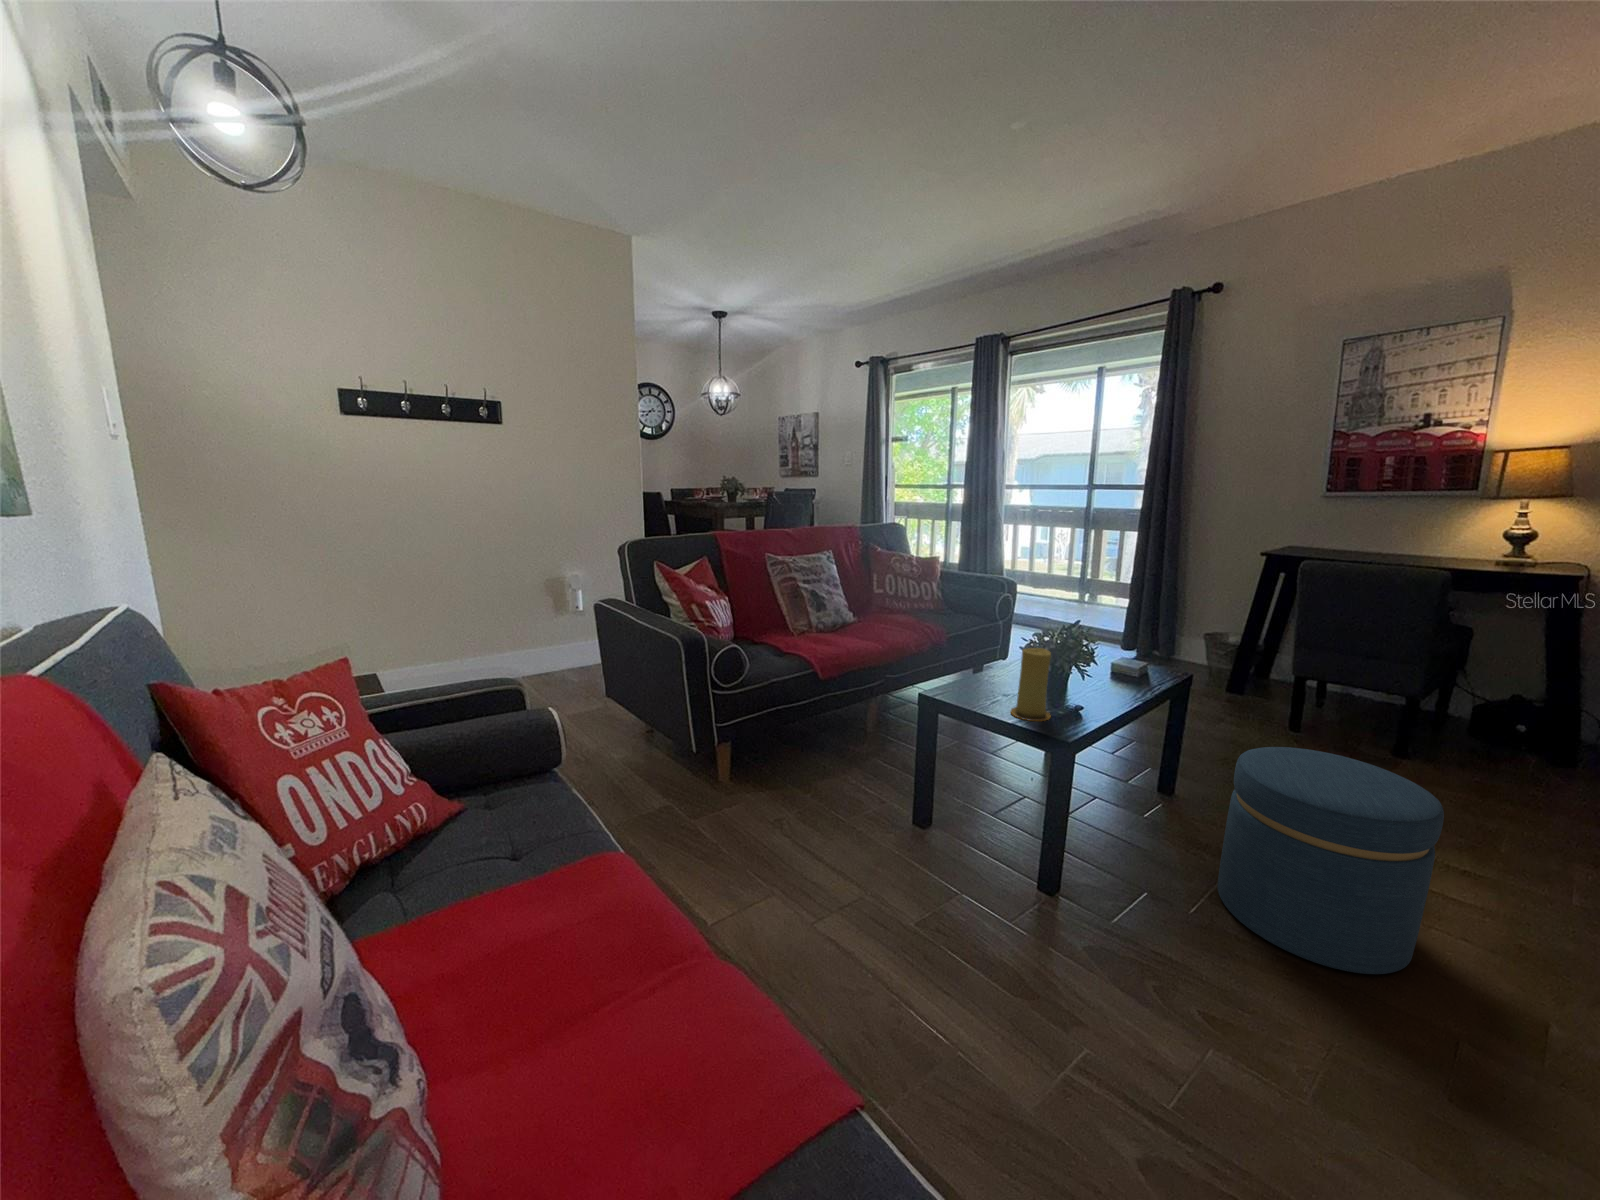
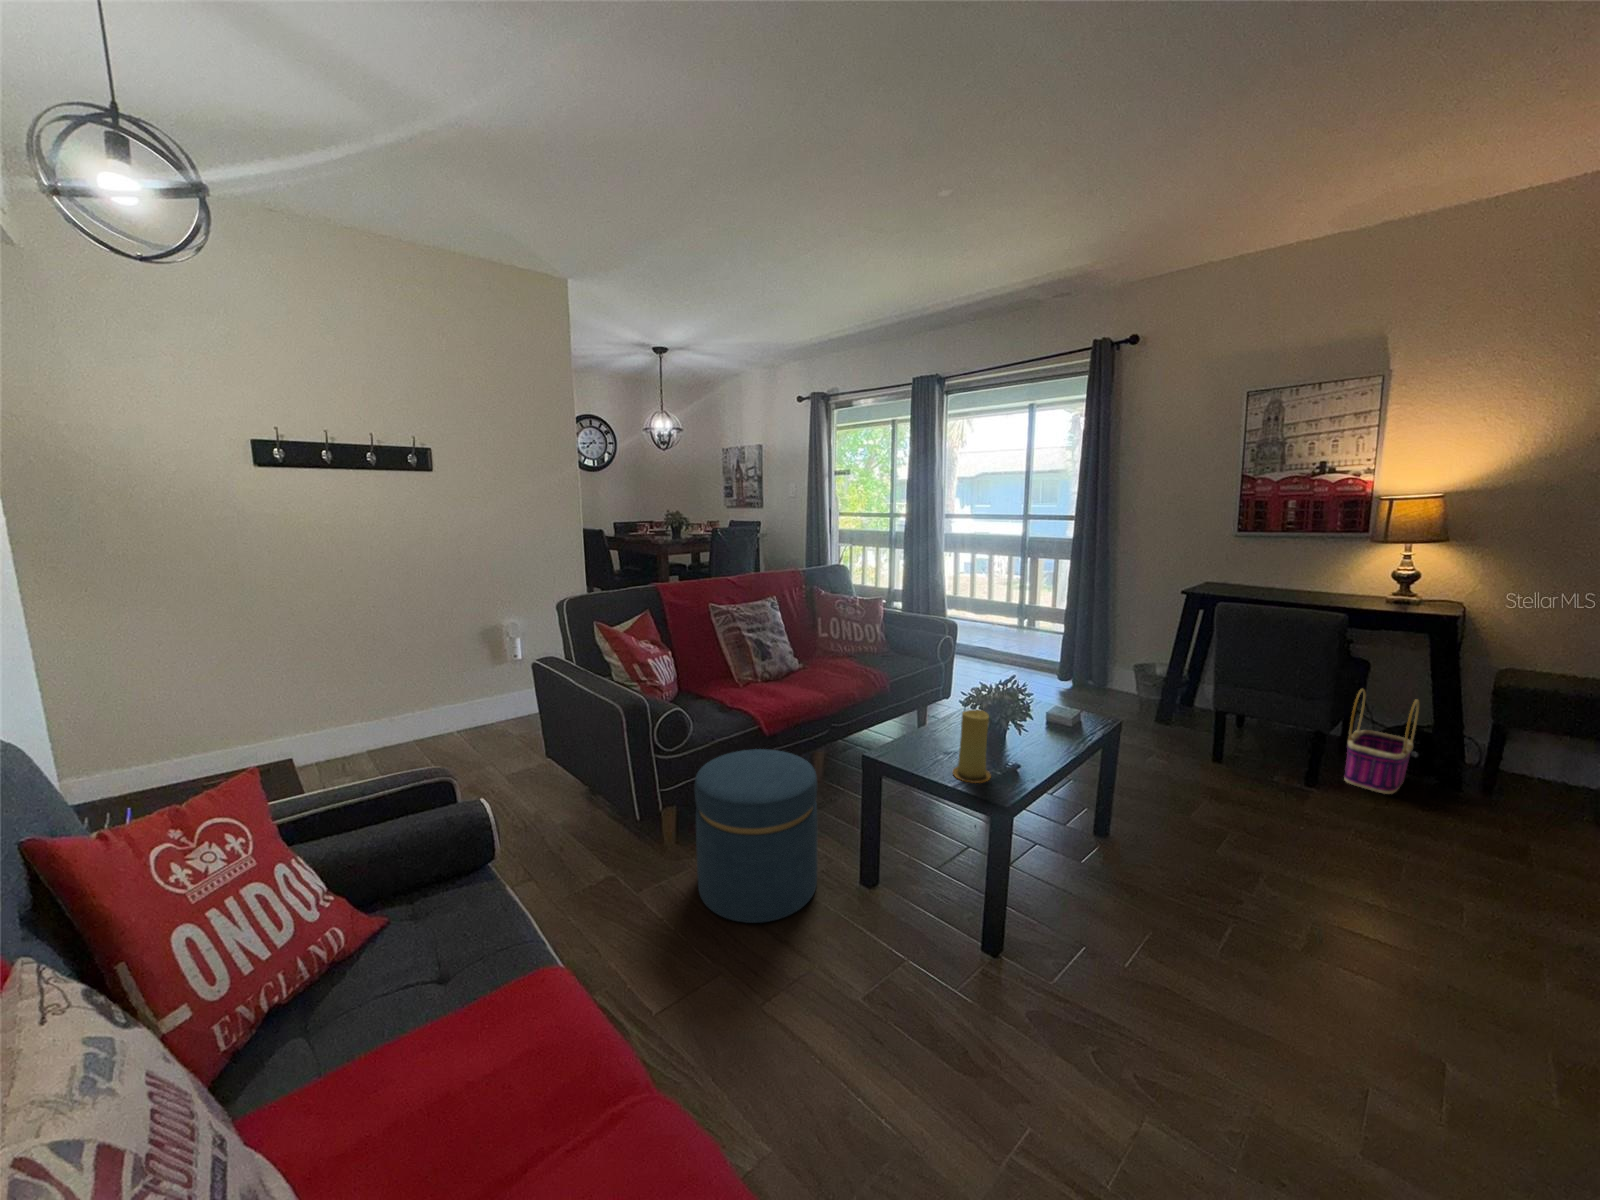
basket: none [1440,657,1533,770] -> present [1344,689,1419,794]
ottoman: present [1217,747,1444,974] -> present [695,749,818,923]

